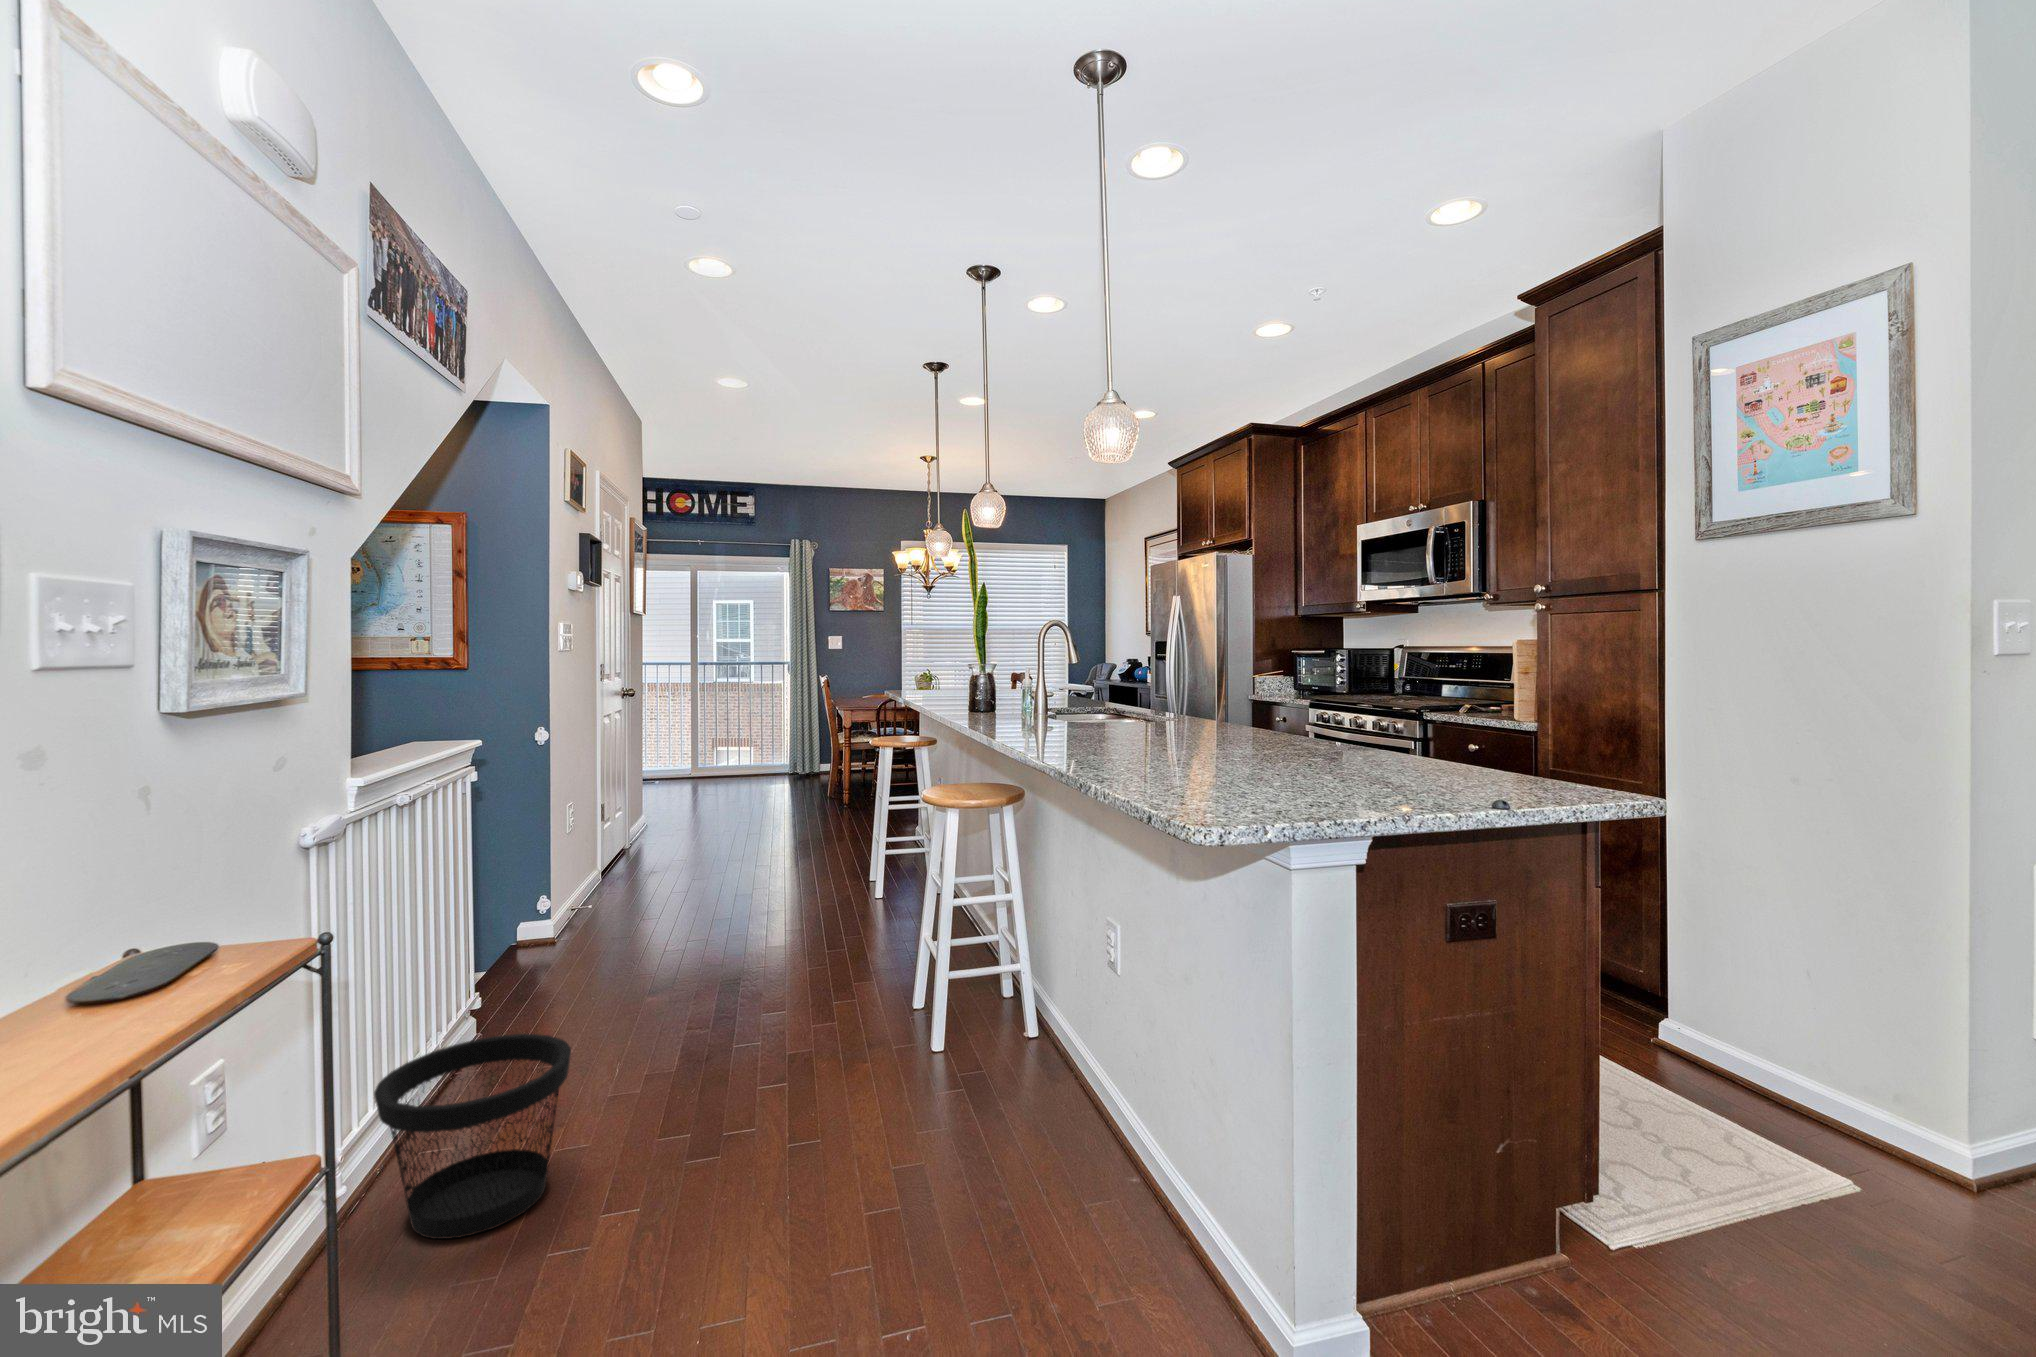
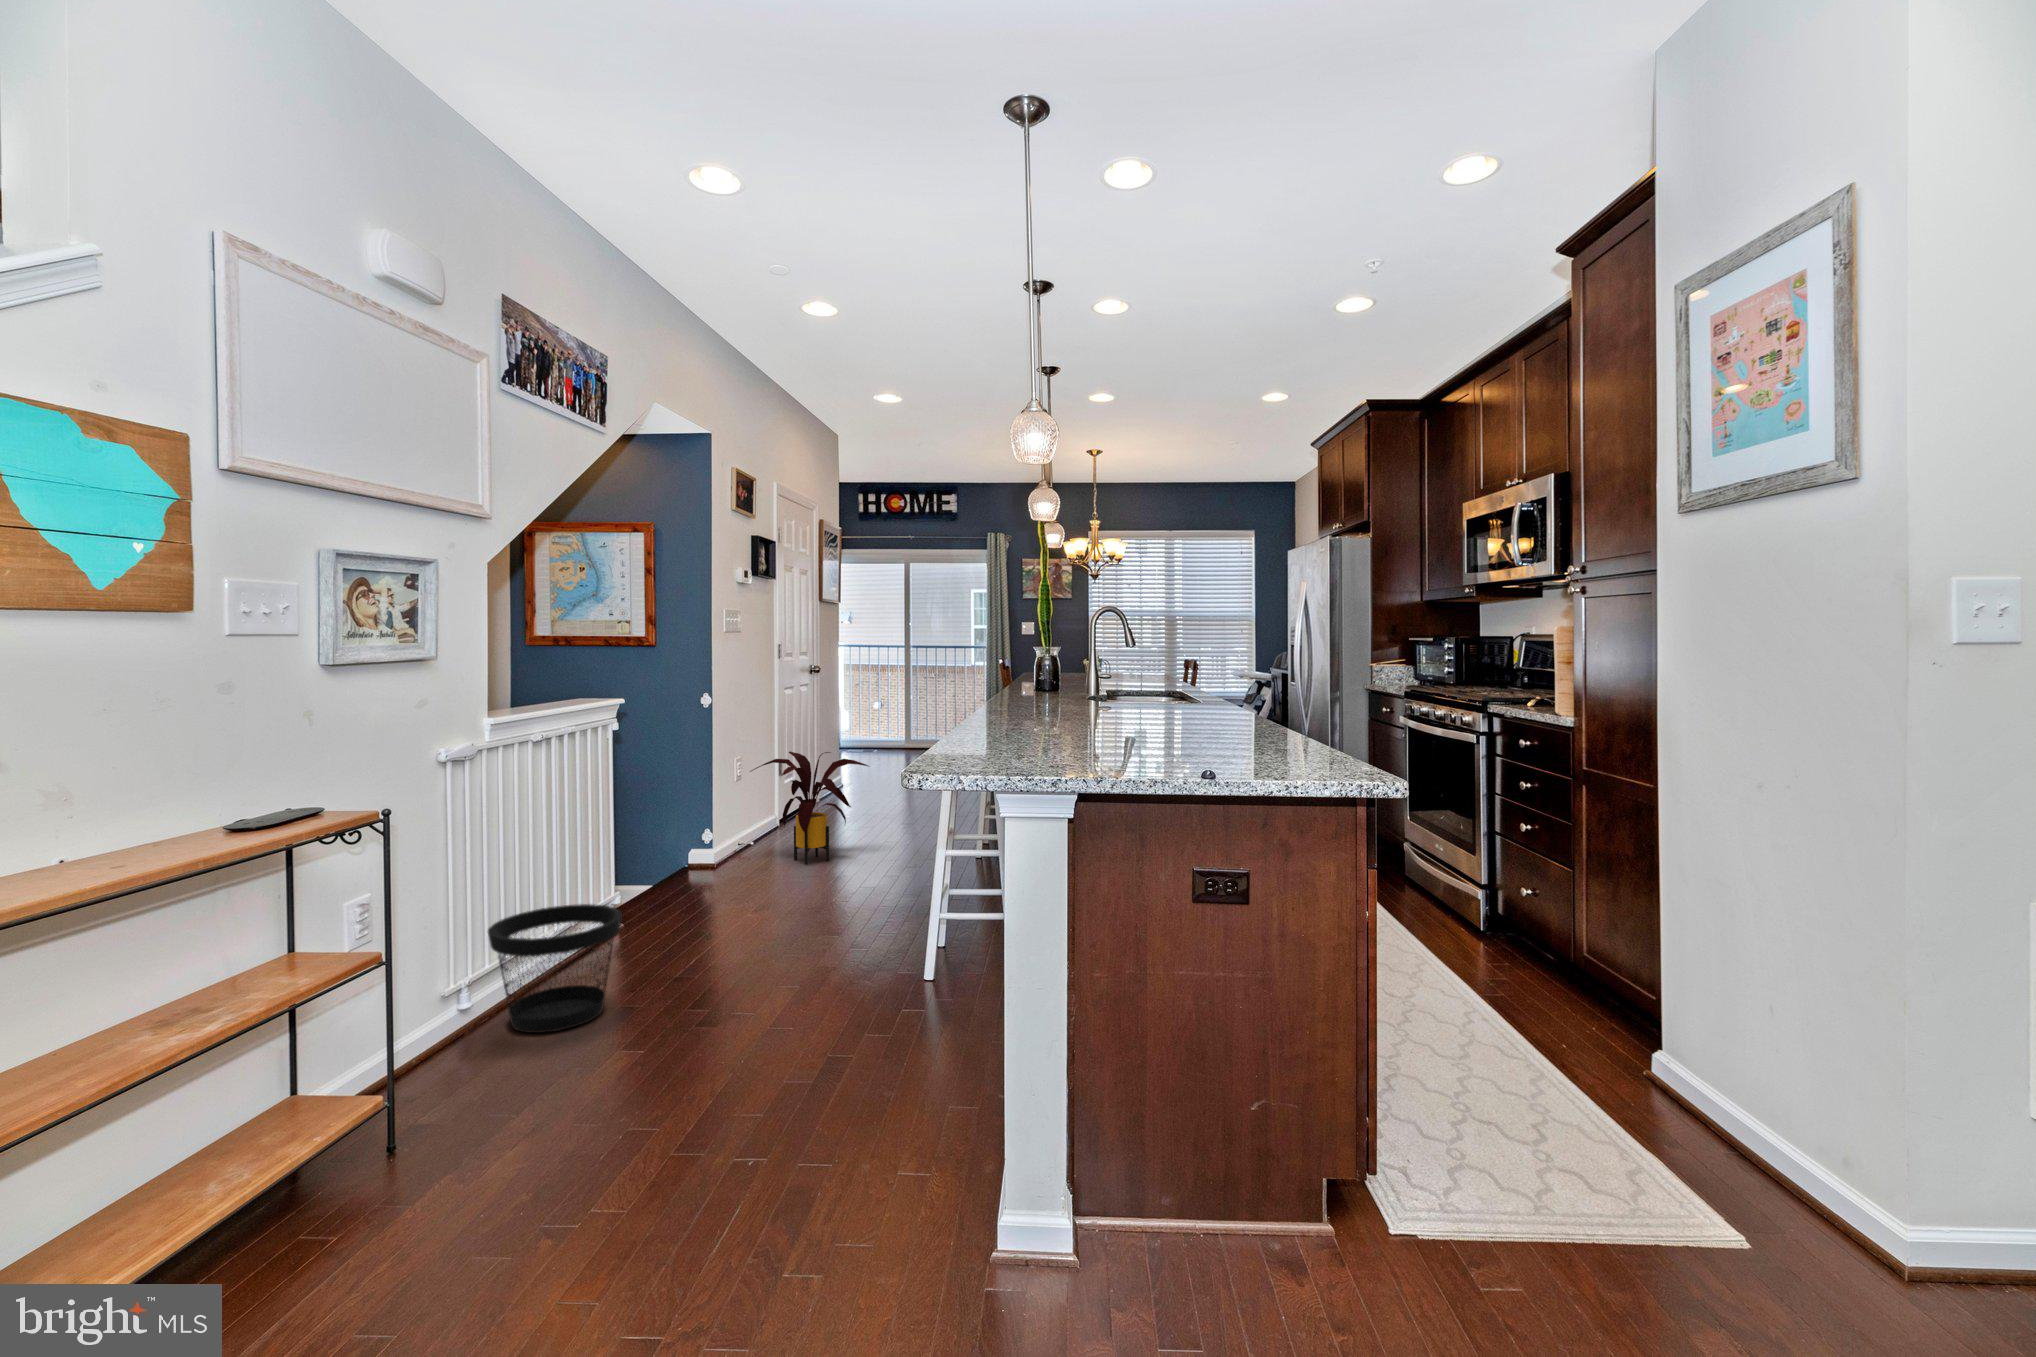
house plant: none [591,797,744,937] -> present [750,751,868,865]

